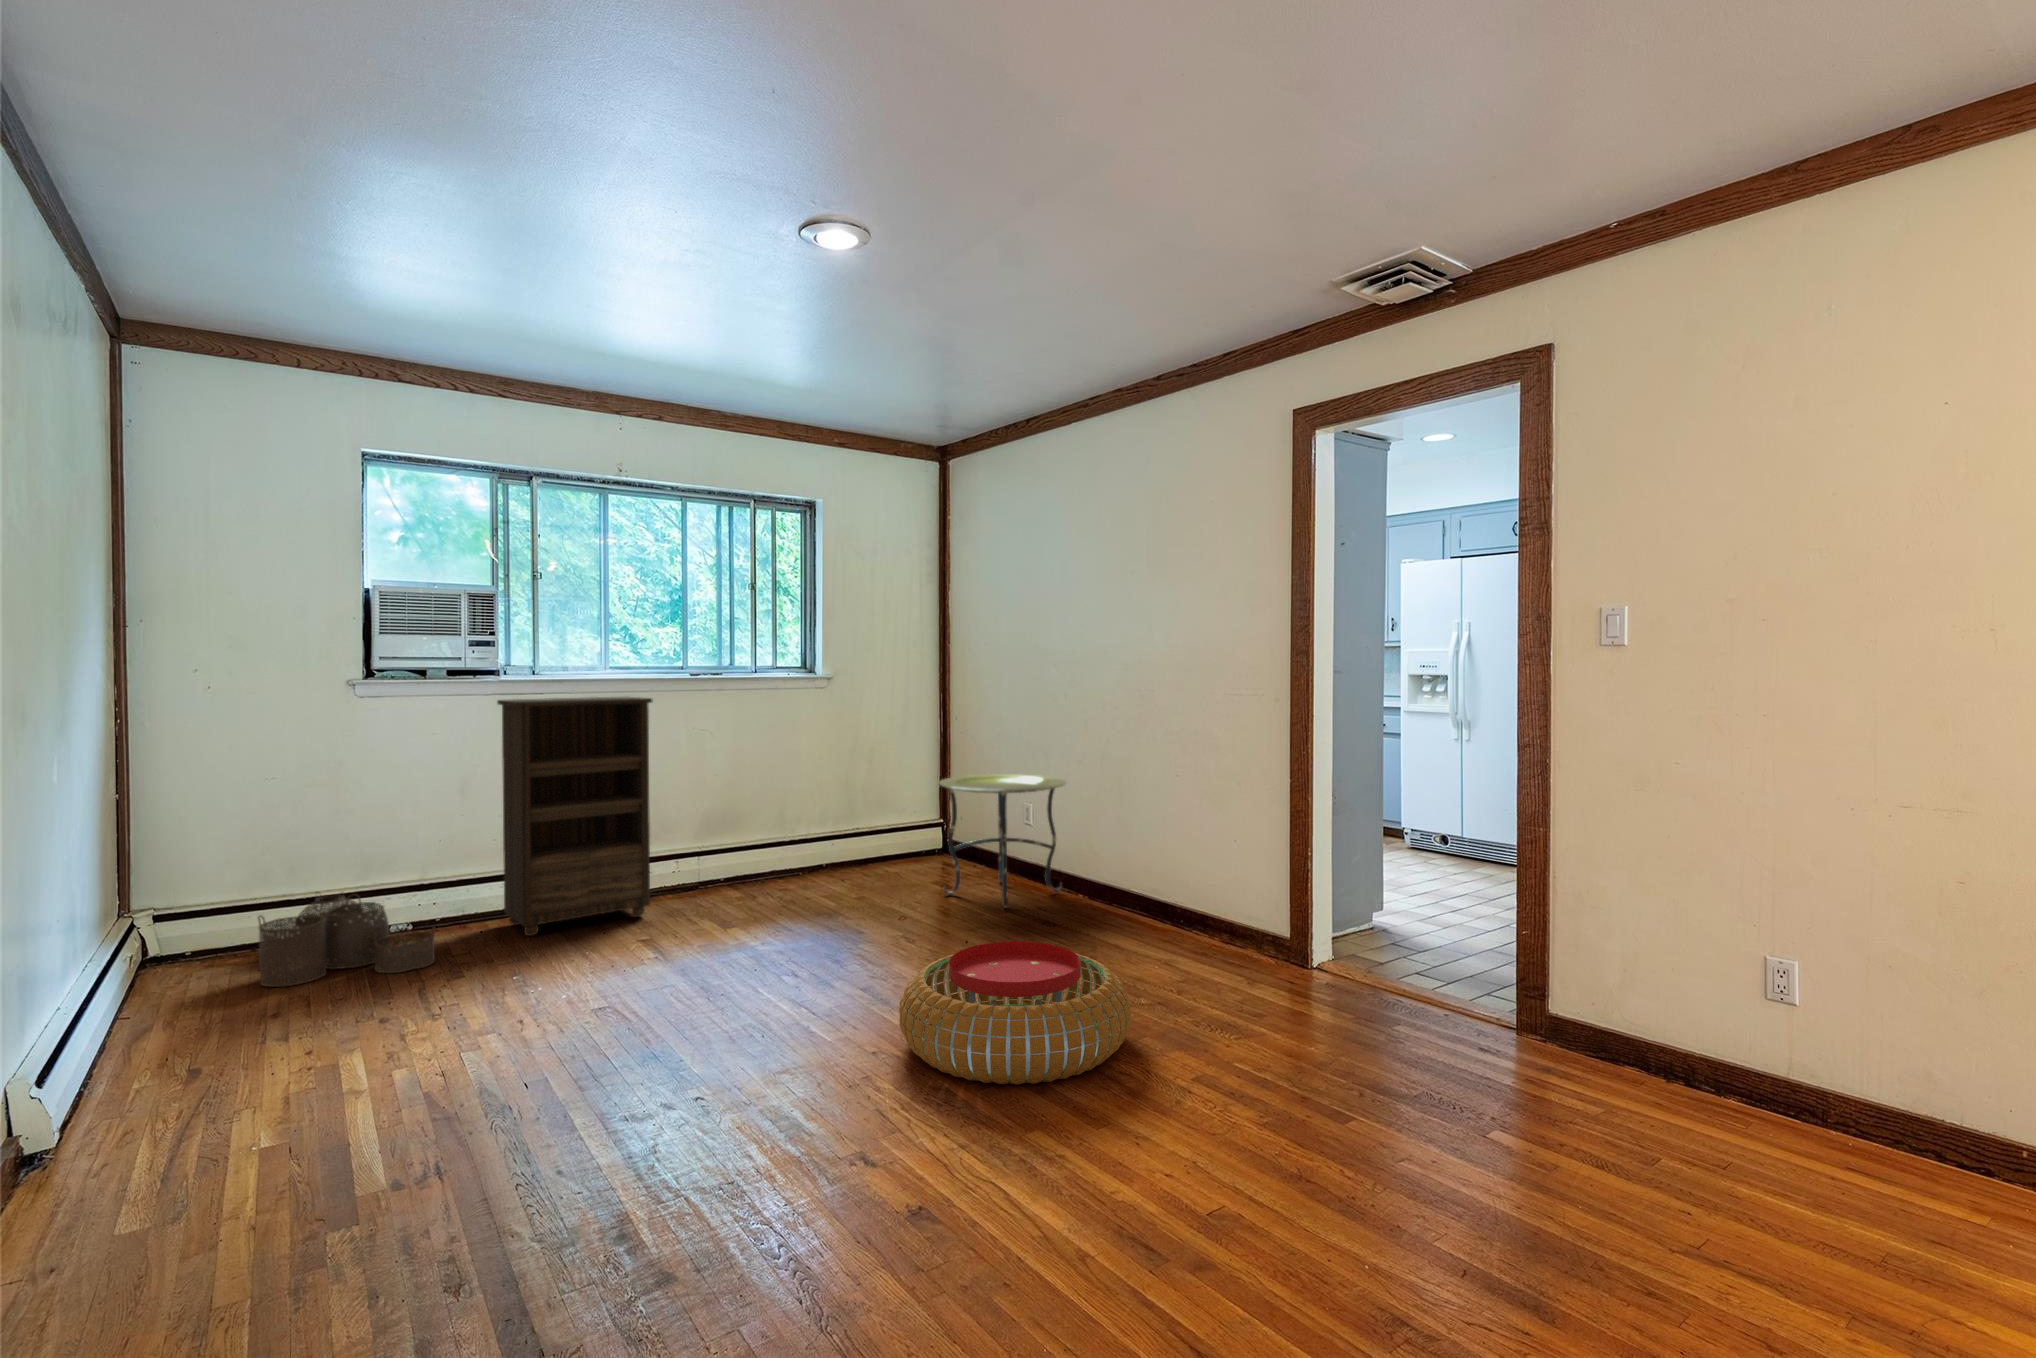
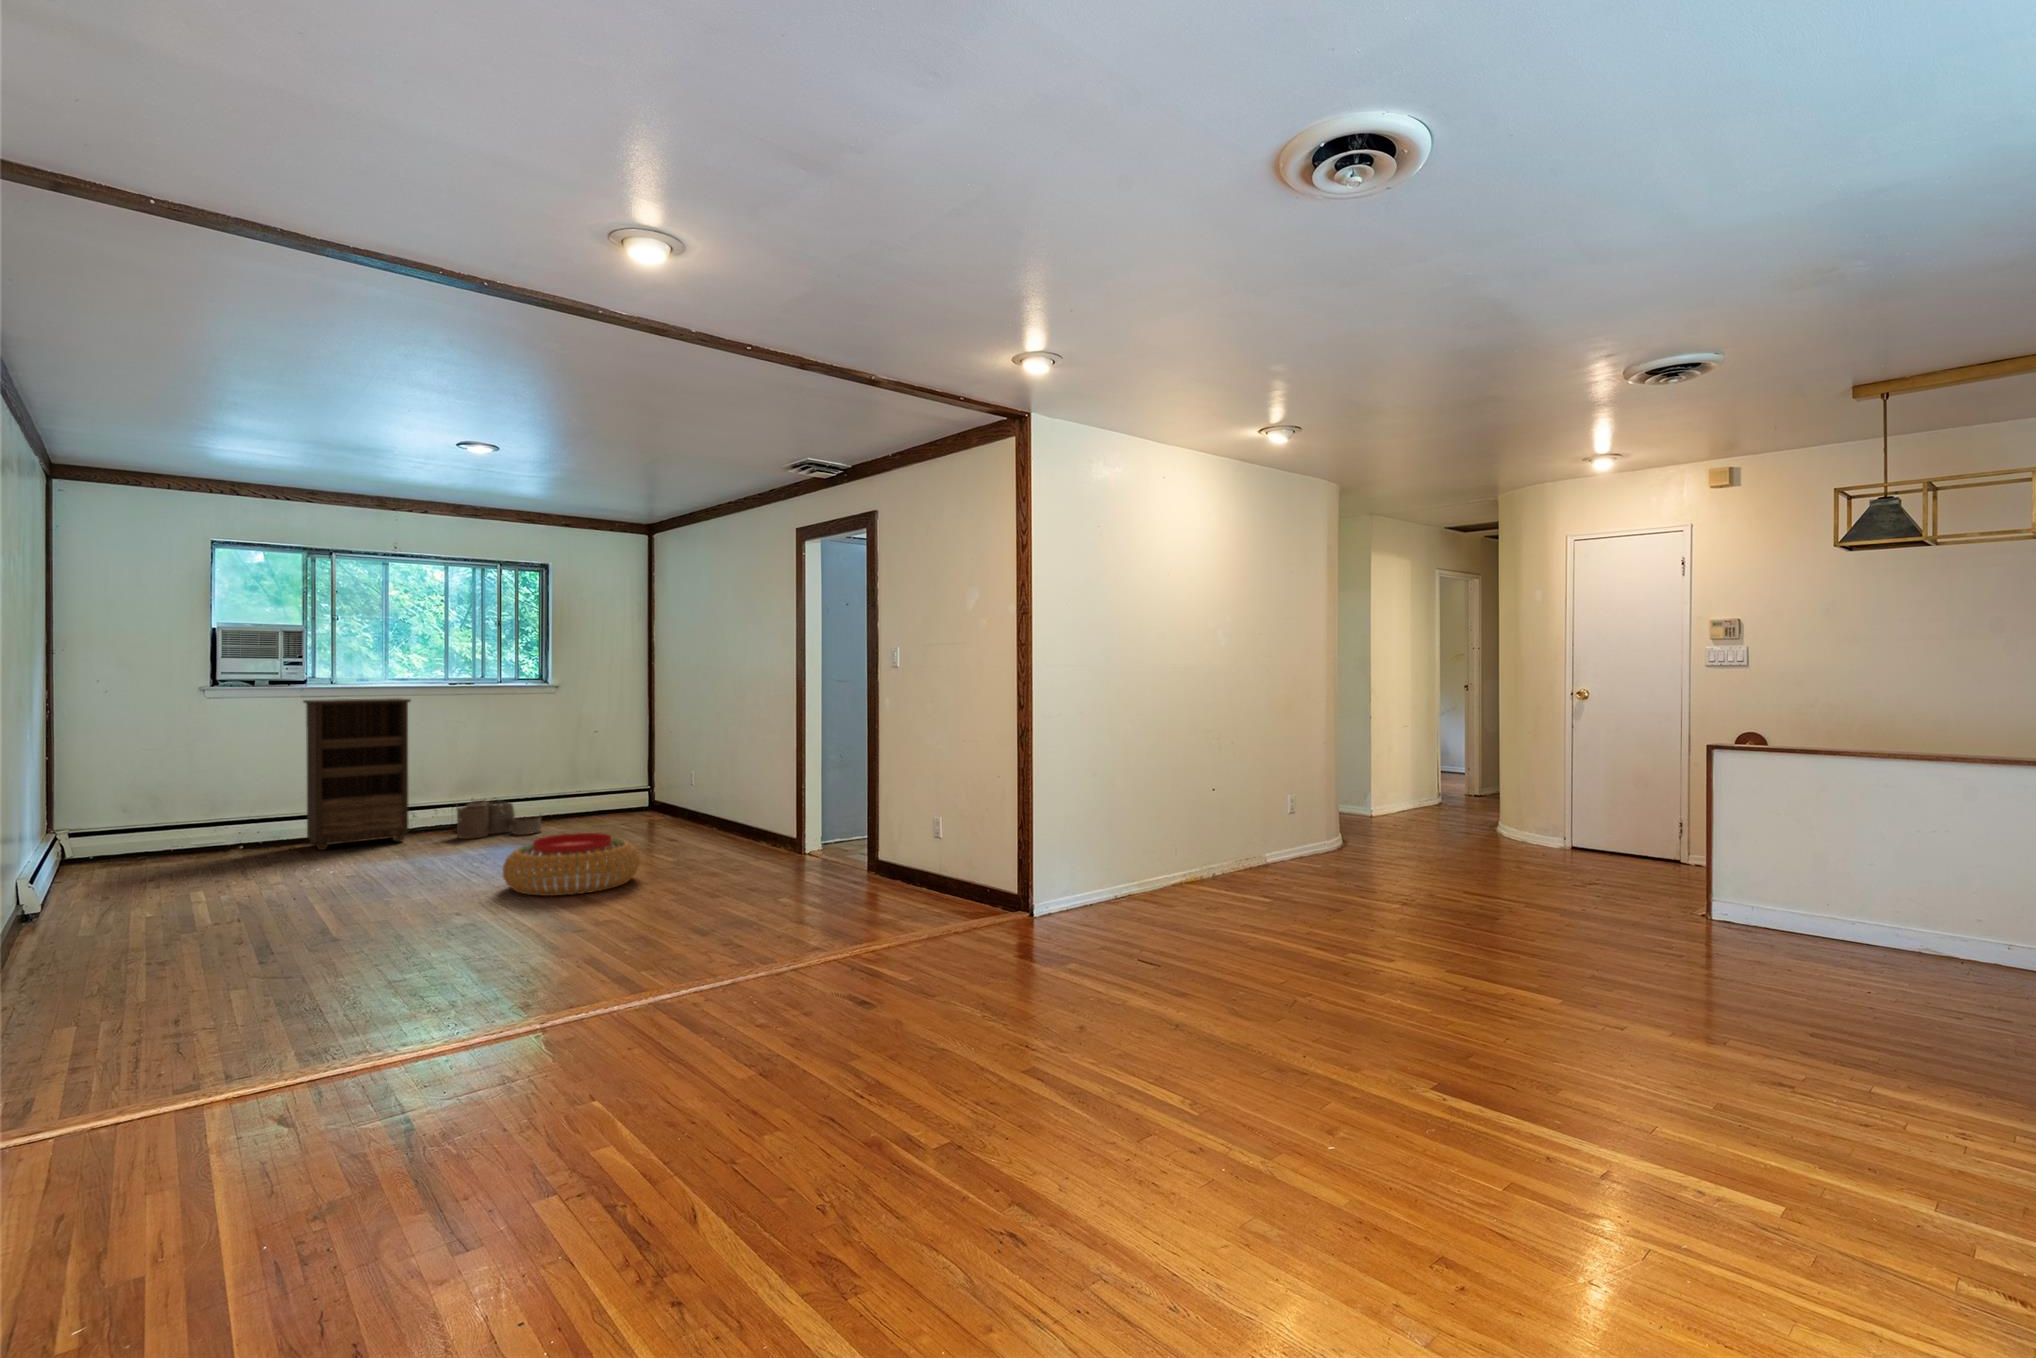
side table: present [939,774,1066,908] -> none [614,751,703,835]
woven basket: present [258,895,435,987] -> present [456,798,541,839]

